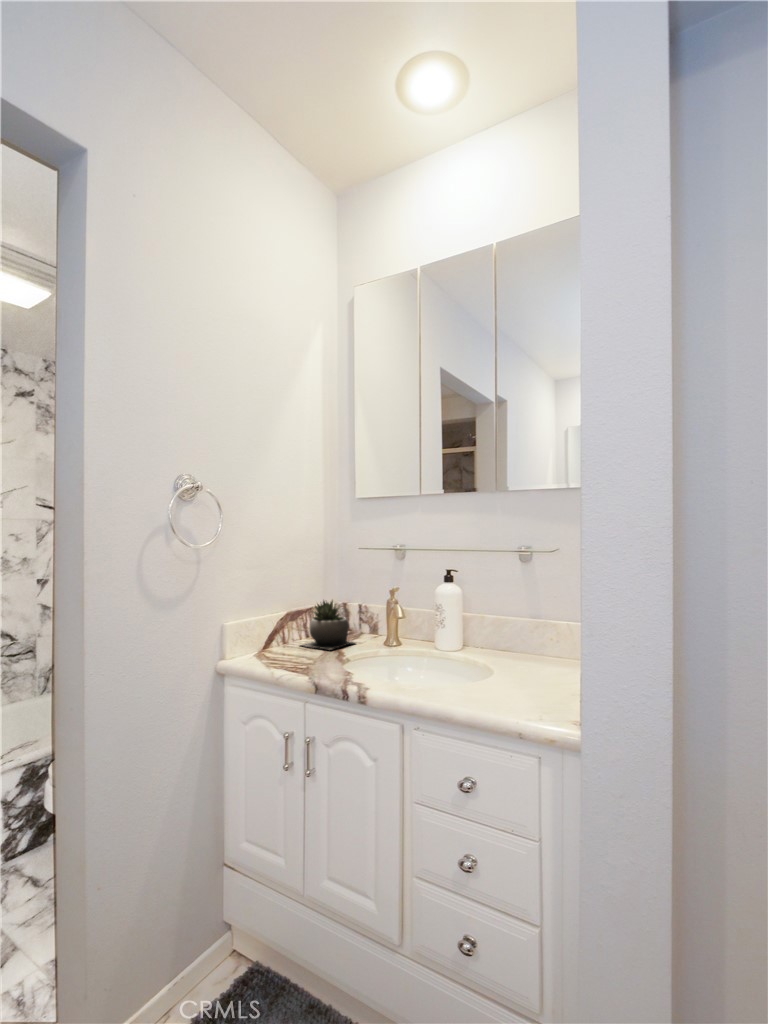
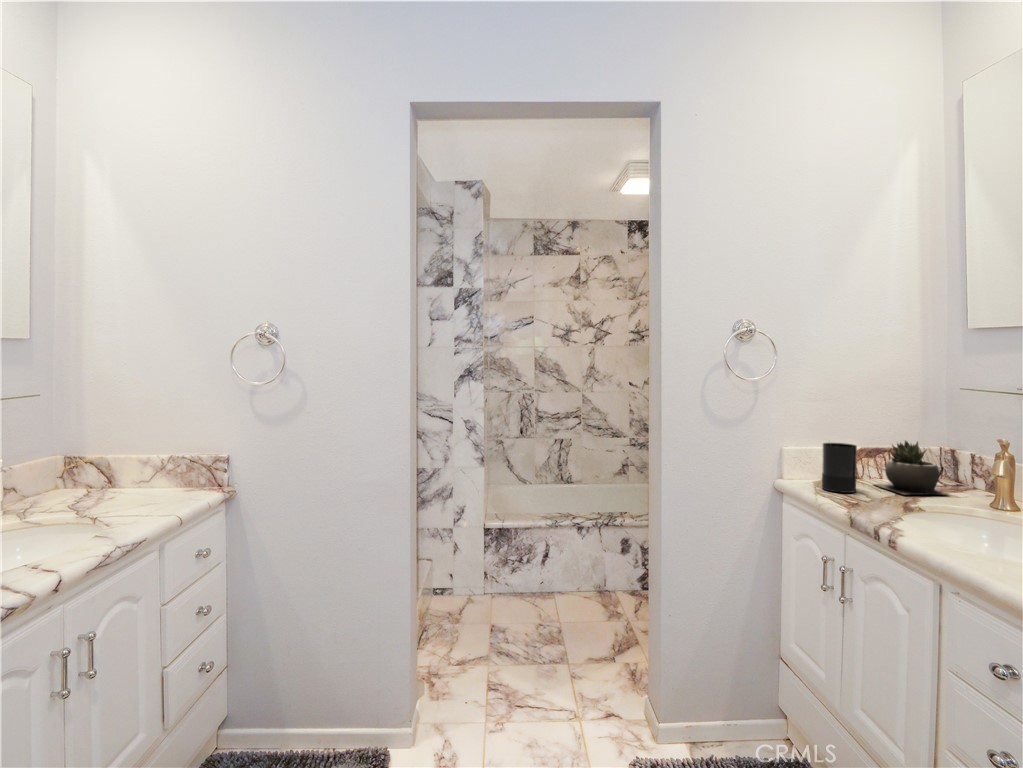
candle: none [261,607,295,660] -> present [822,442,857,493]

